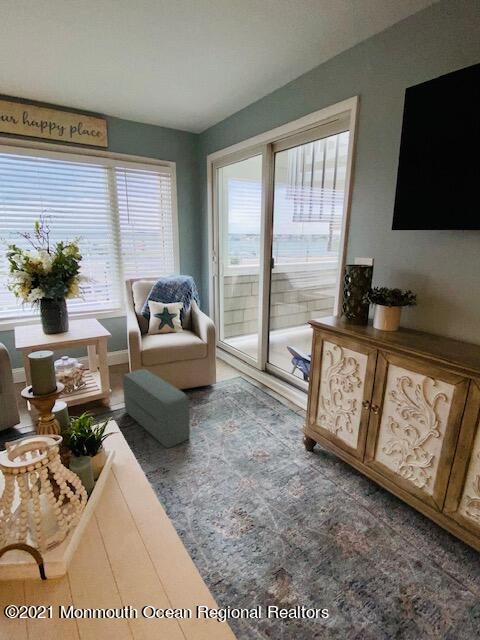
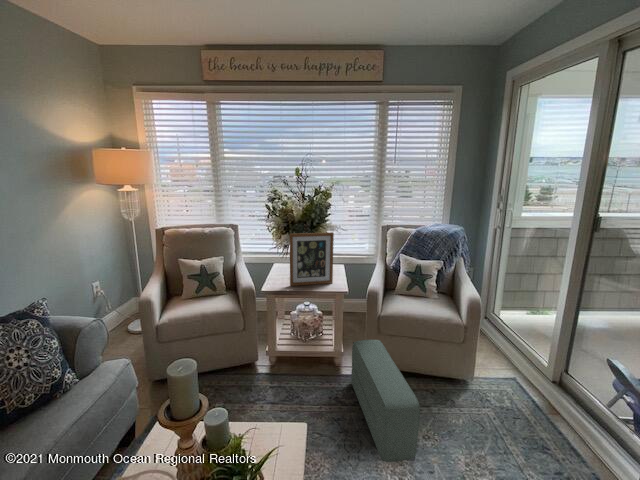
picture frame: none [42,285,92,340] -> present [290,232,334,286]

